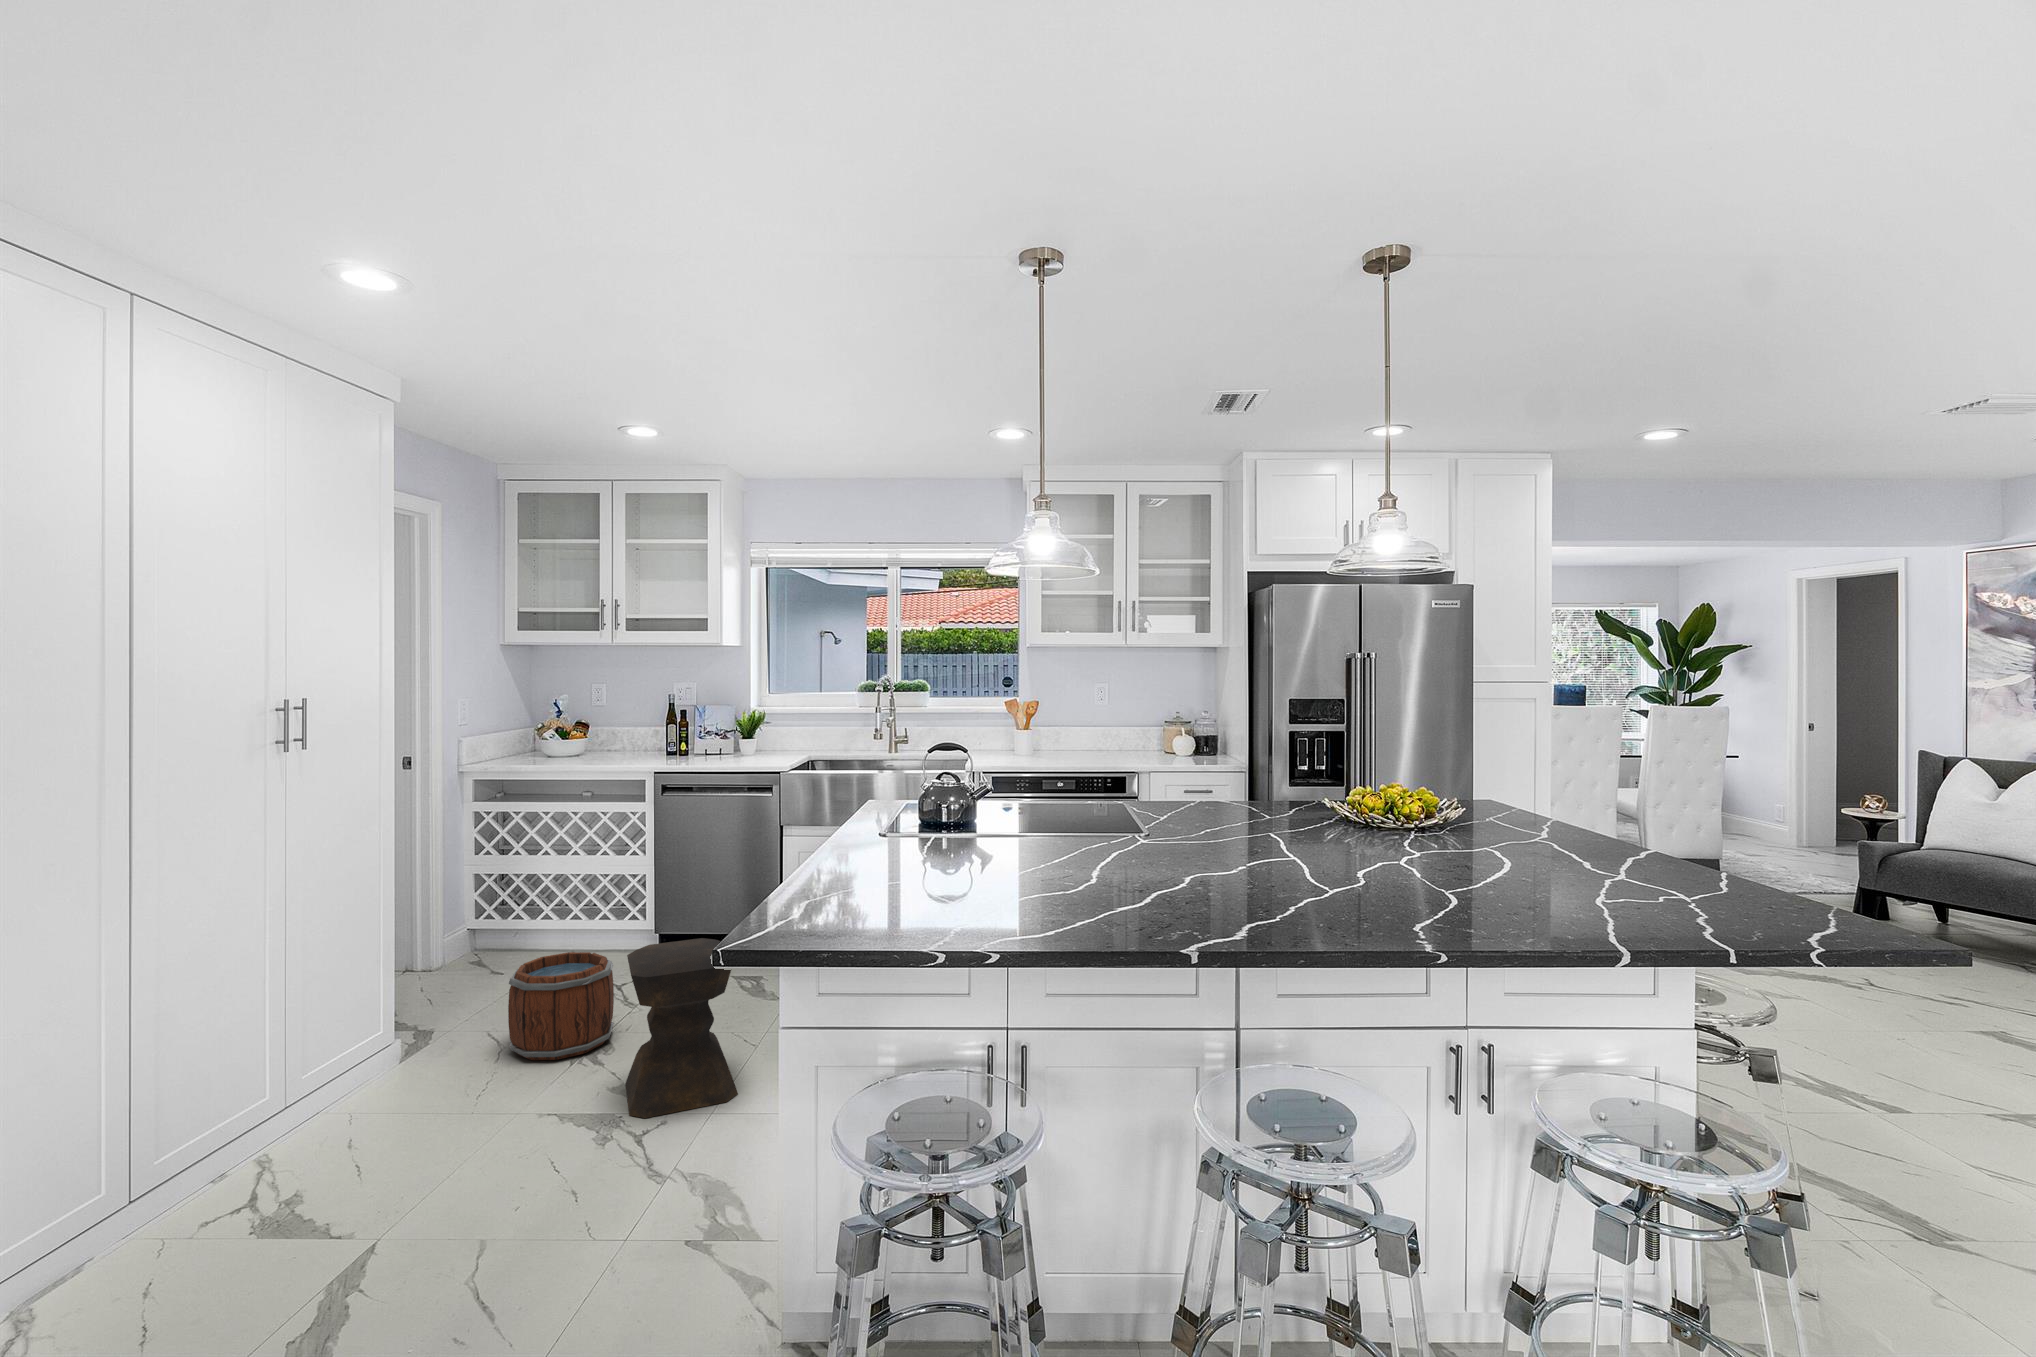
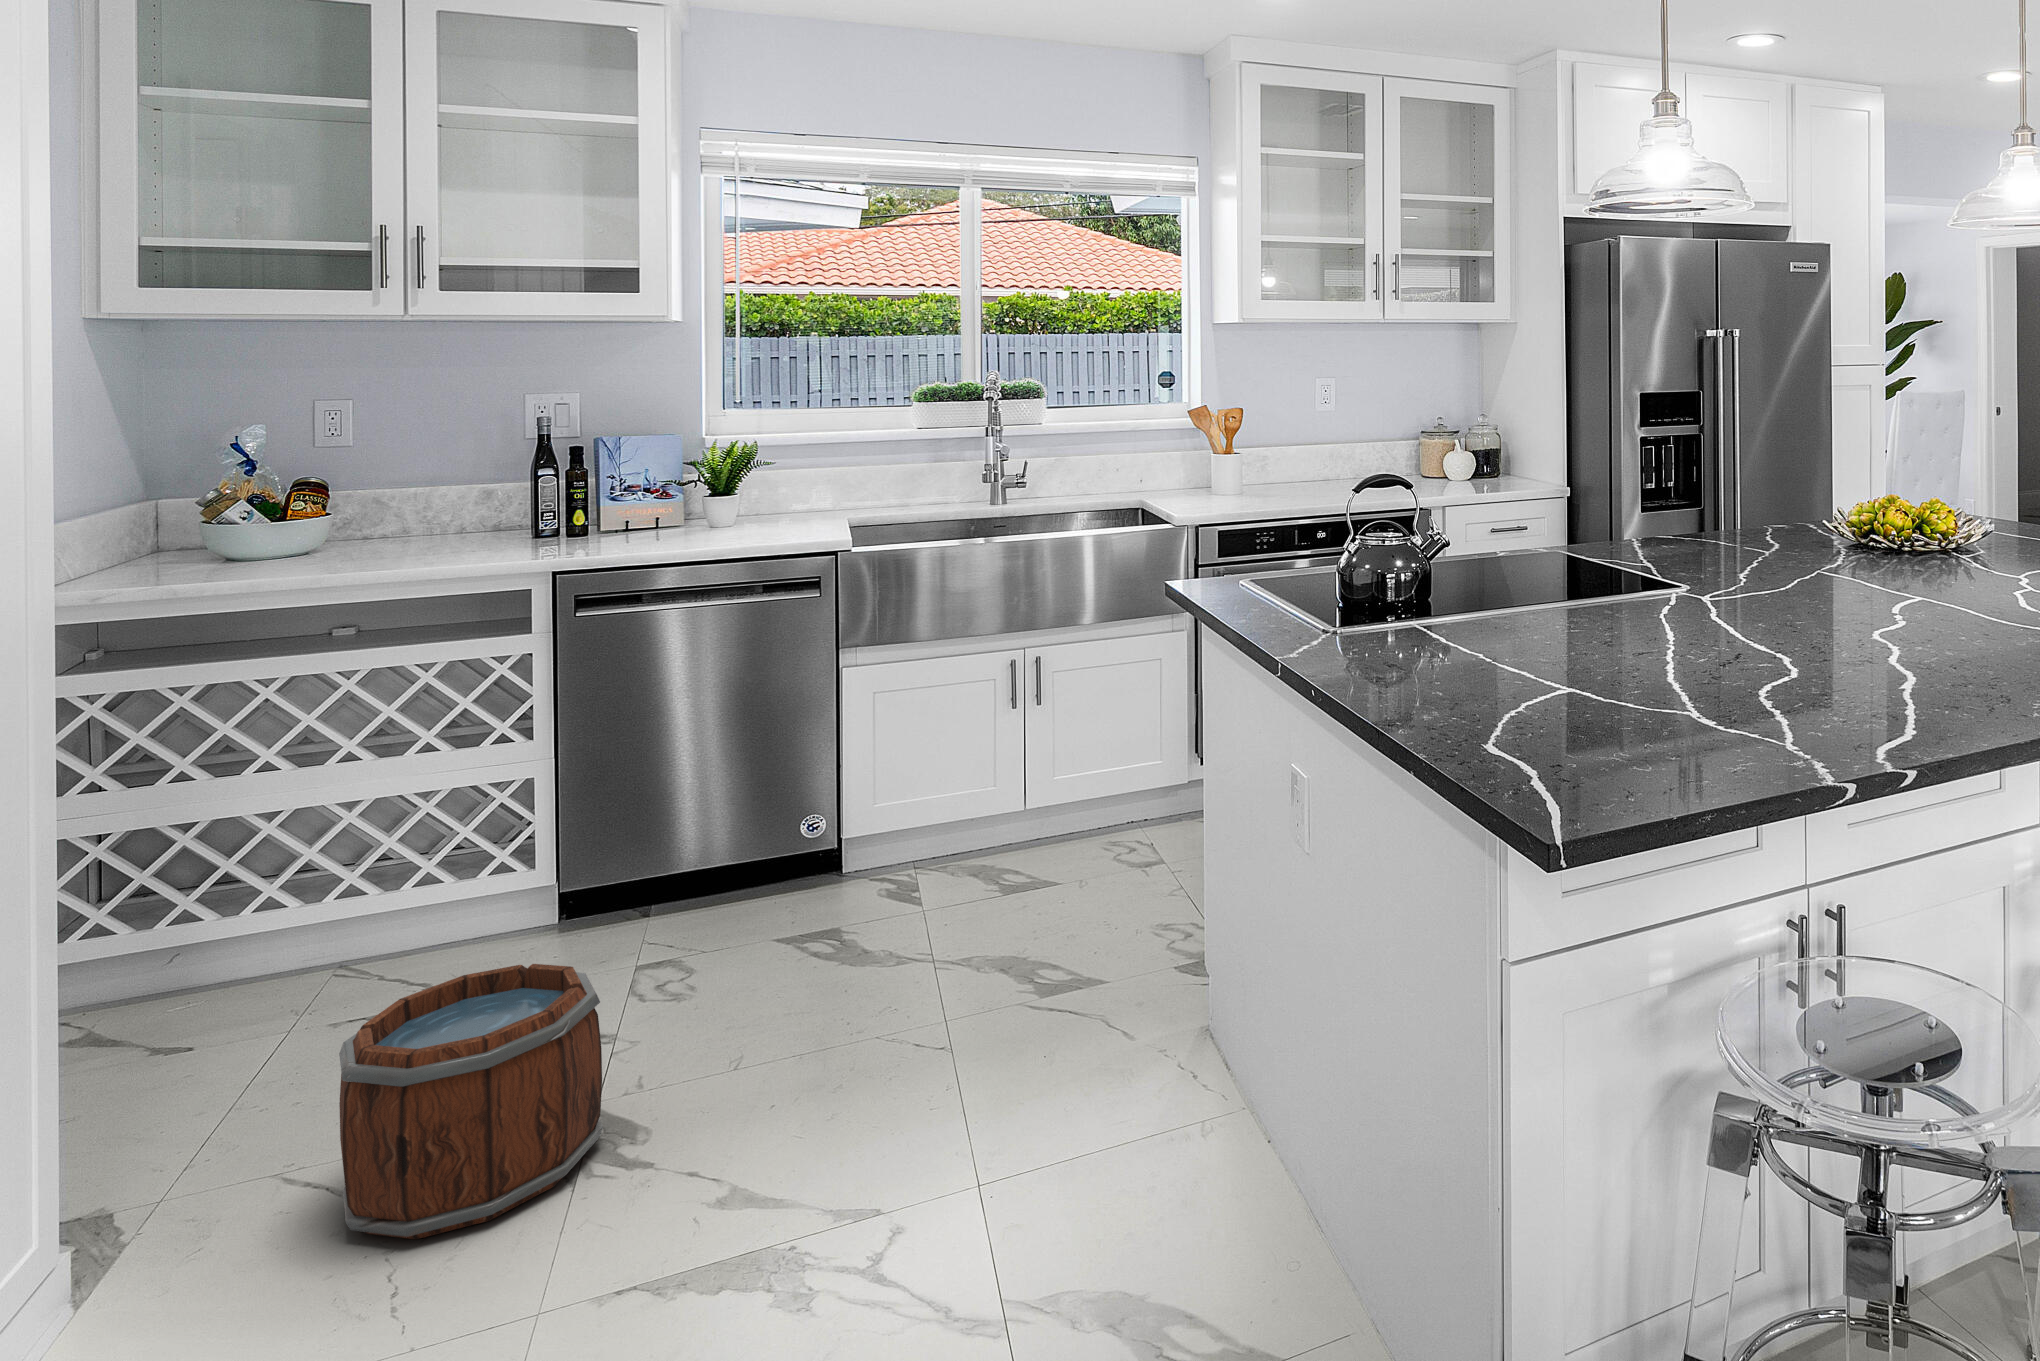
stool: present [625,938,738,1118] -> none [713,885,988,1294]

